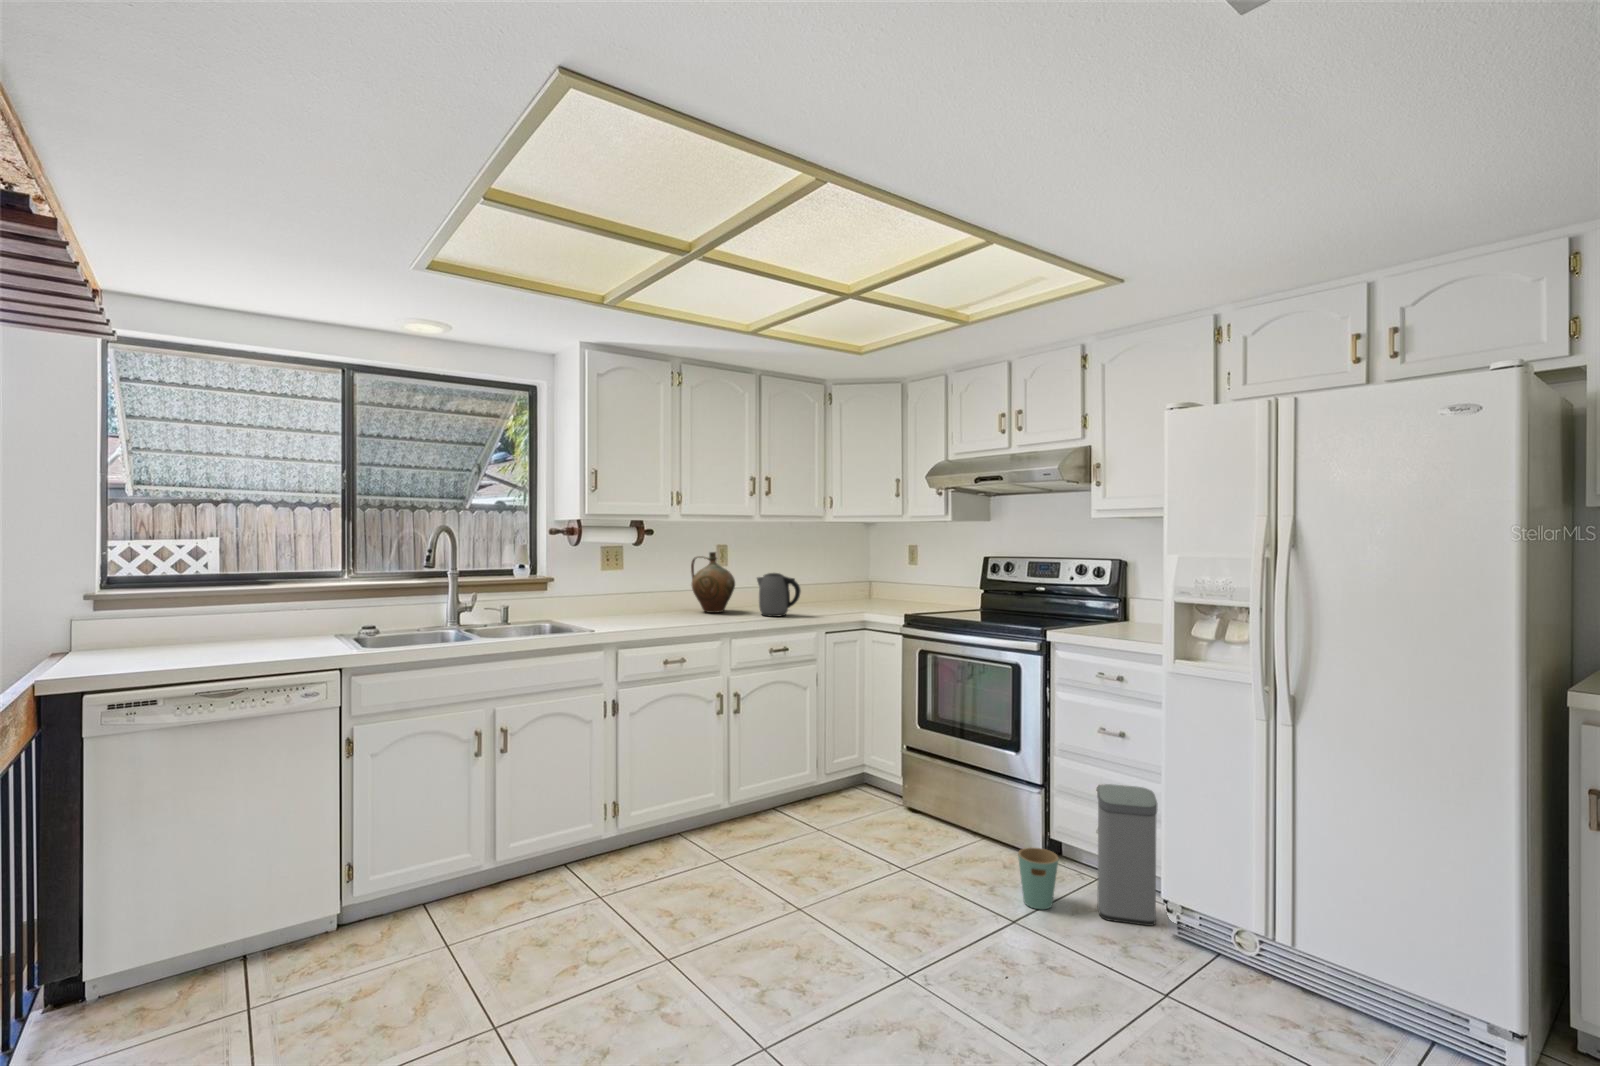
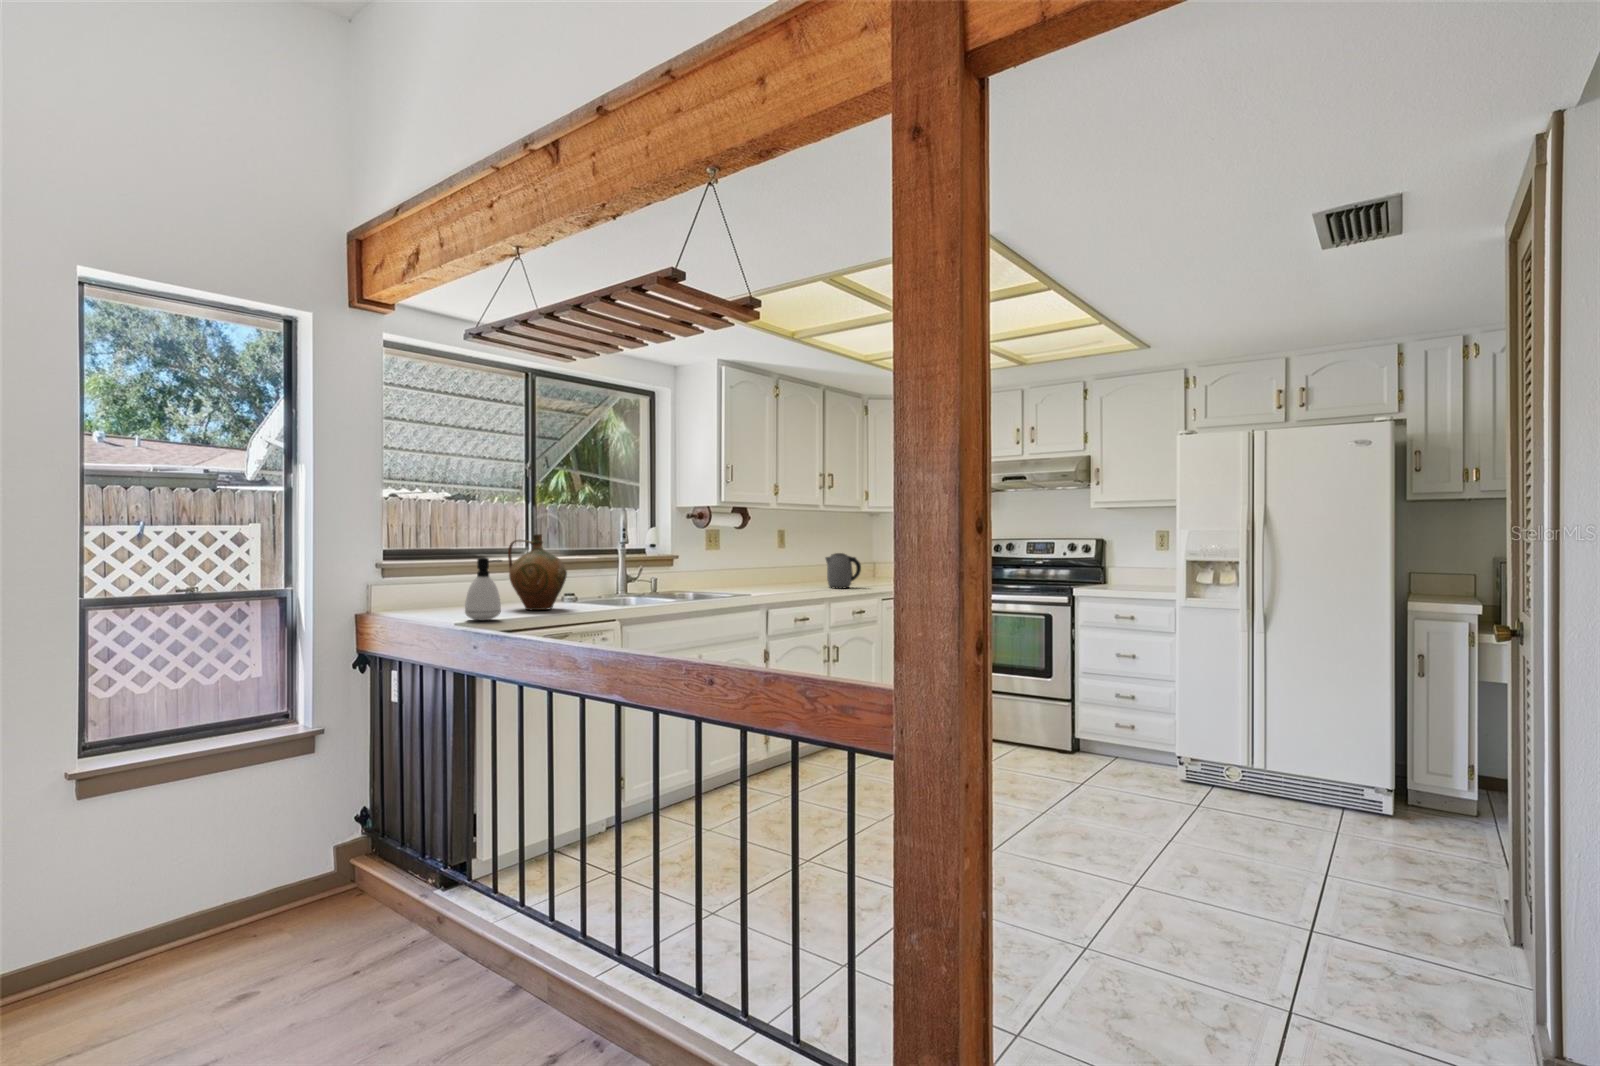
ceramic jug: present [691,552,735,613] -> present [508,534,567,610]
soap dispenser: none [86,590,140,666] -> present [465,557,501,620]
trash can: present [1018,784,1157,926] -> none [1077,688,1170,778]

